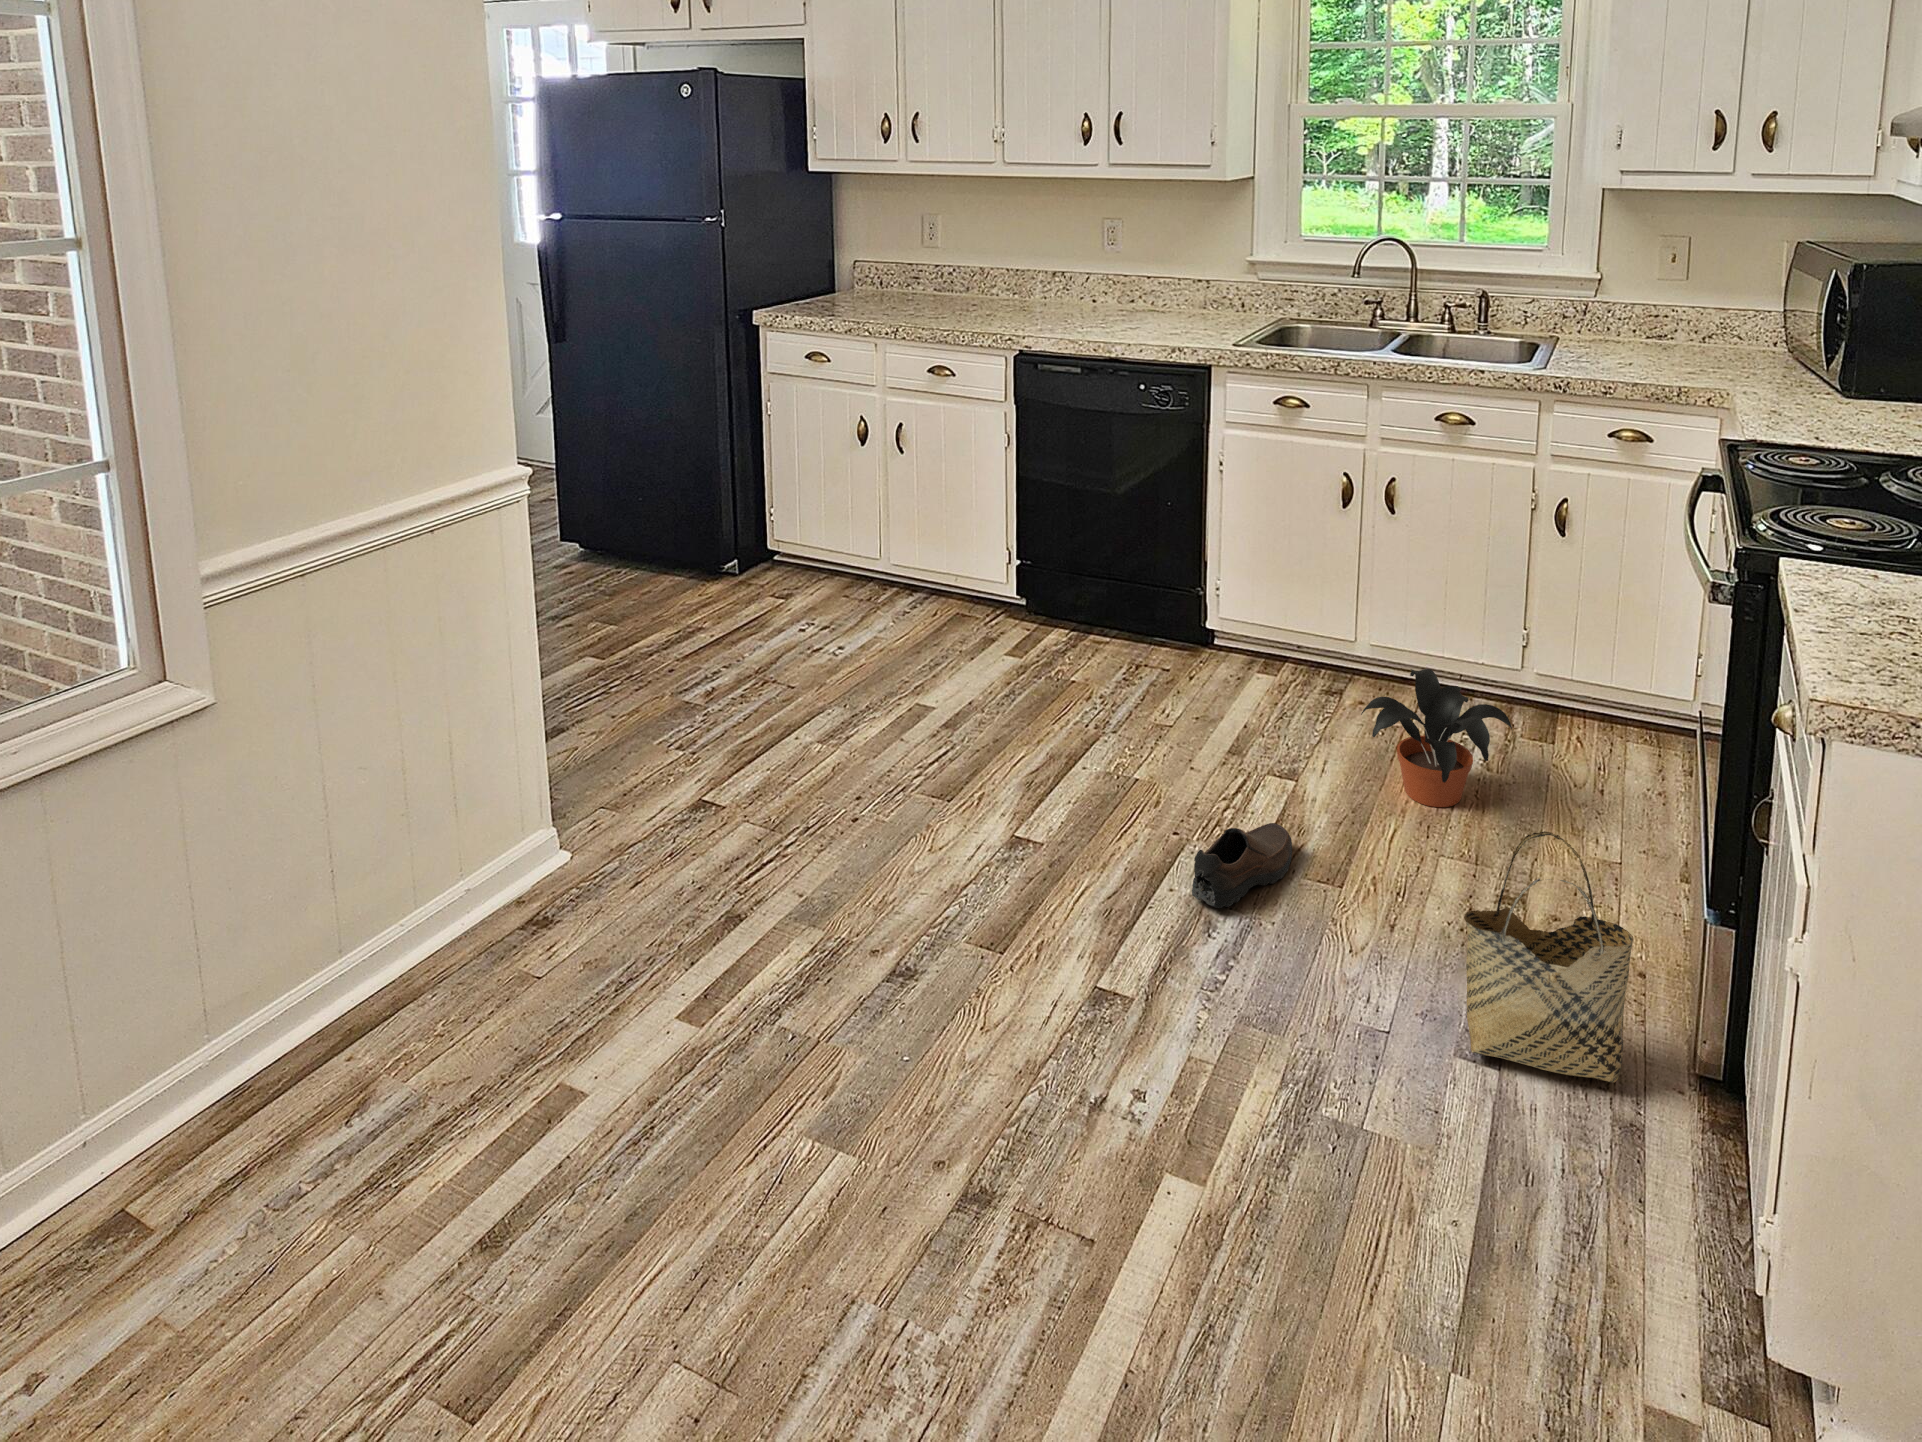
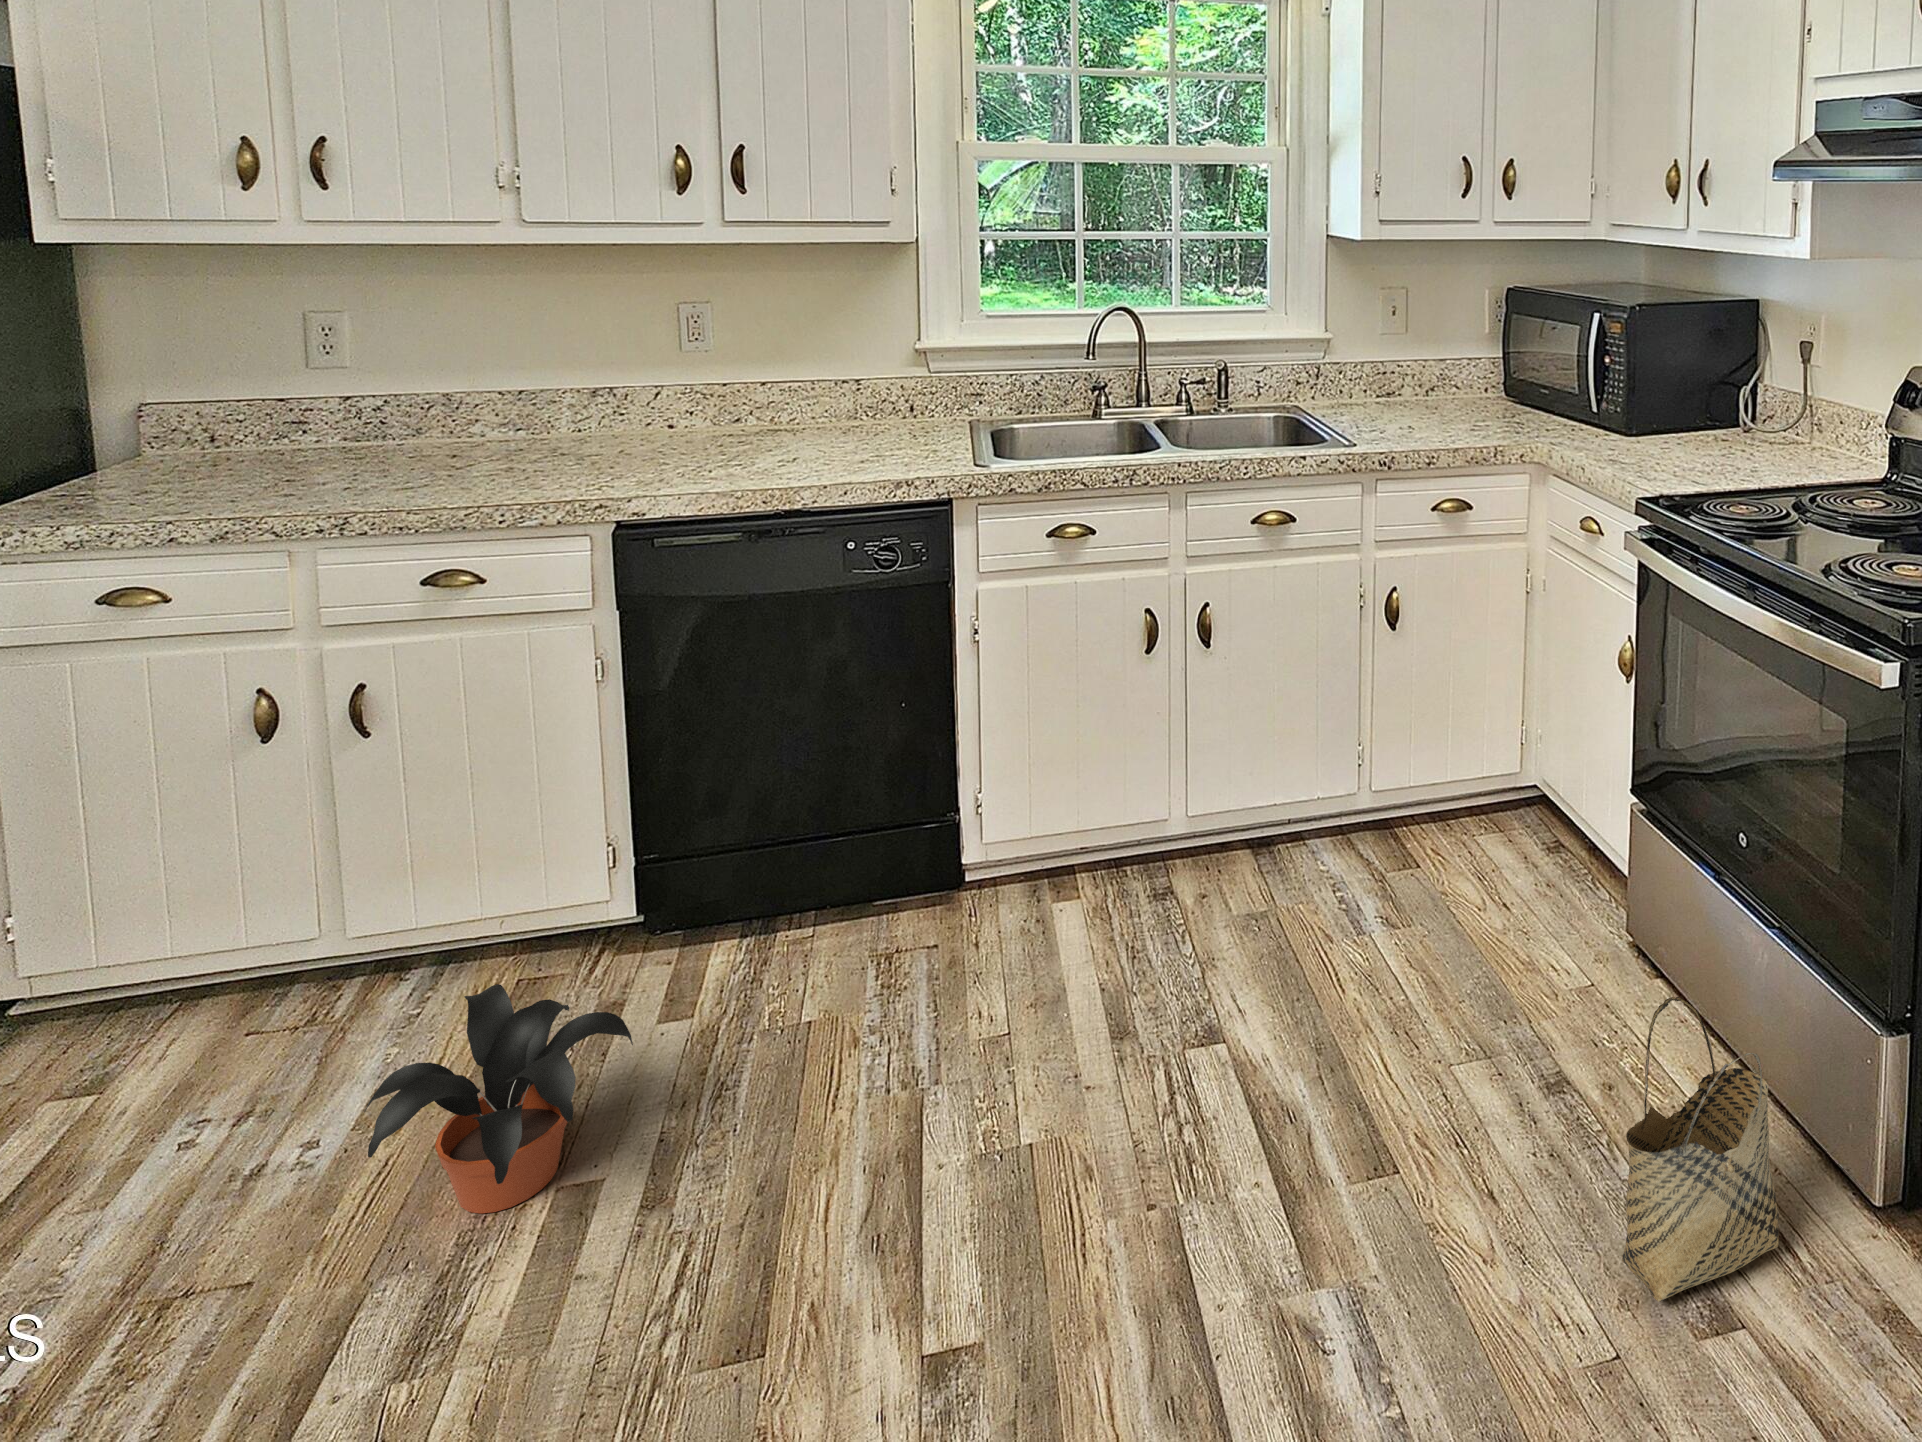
potted plant: present [1361,669,1512,807] -> present [364,984,633,1214]
shoe: present [1192,823,1292,908] -> none [1227,1116,1307,1289]

